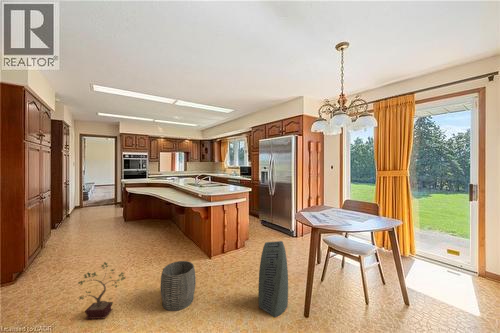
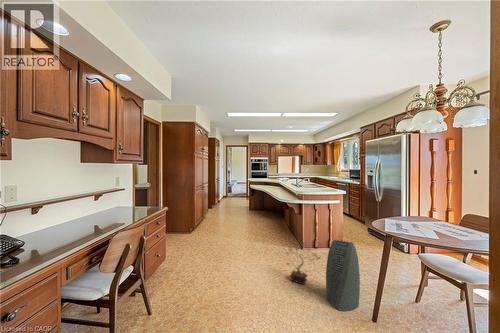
woven basket: present [160,261,196,311] -> none [253,241,278,276]
potted plant: present [78,262,125,319] -> present [287,243,315,284]

